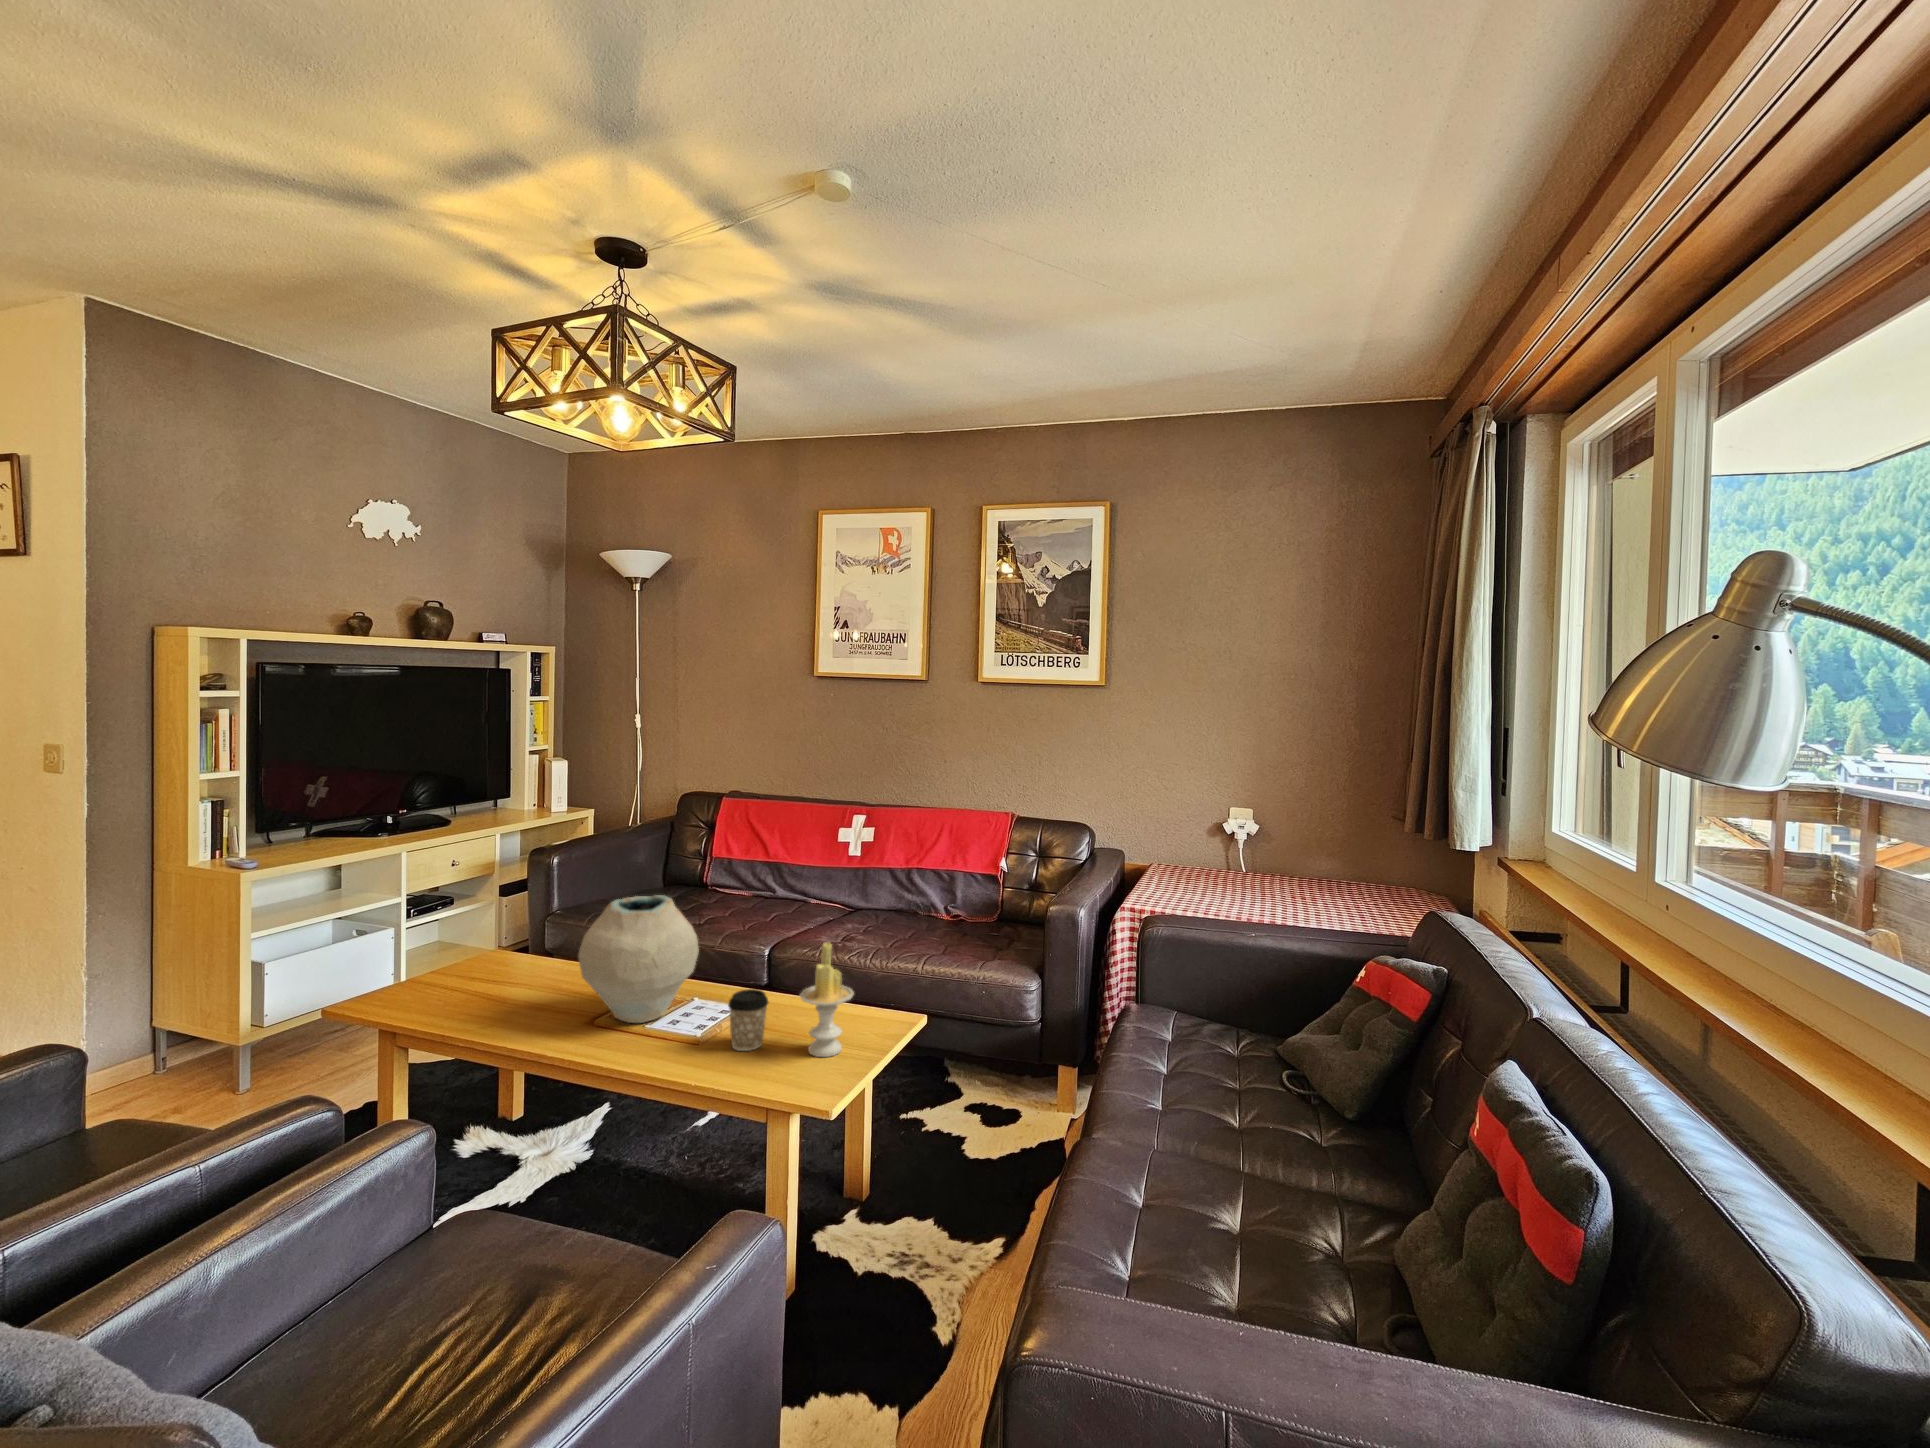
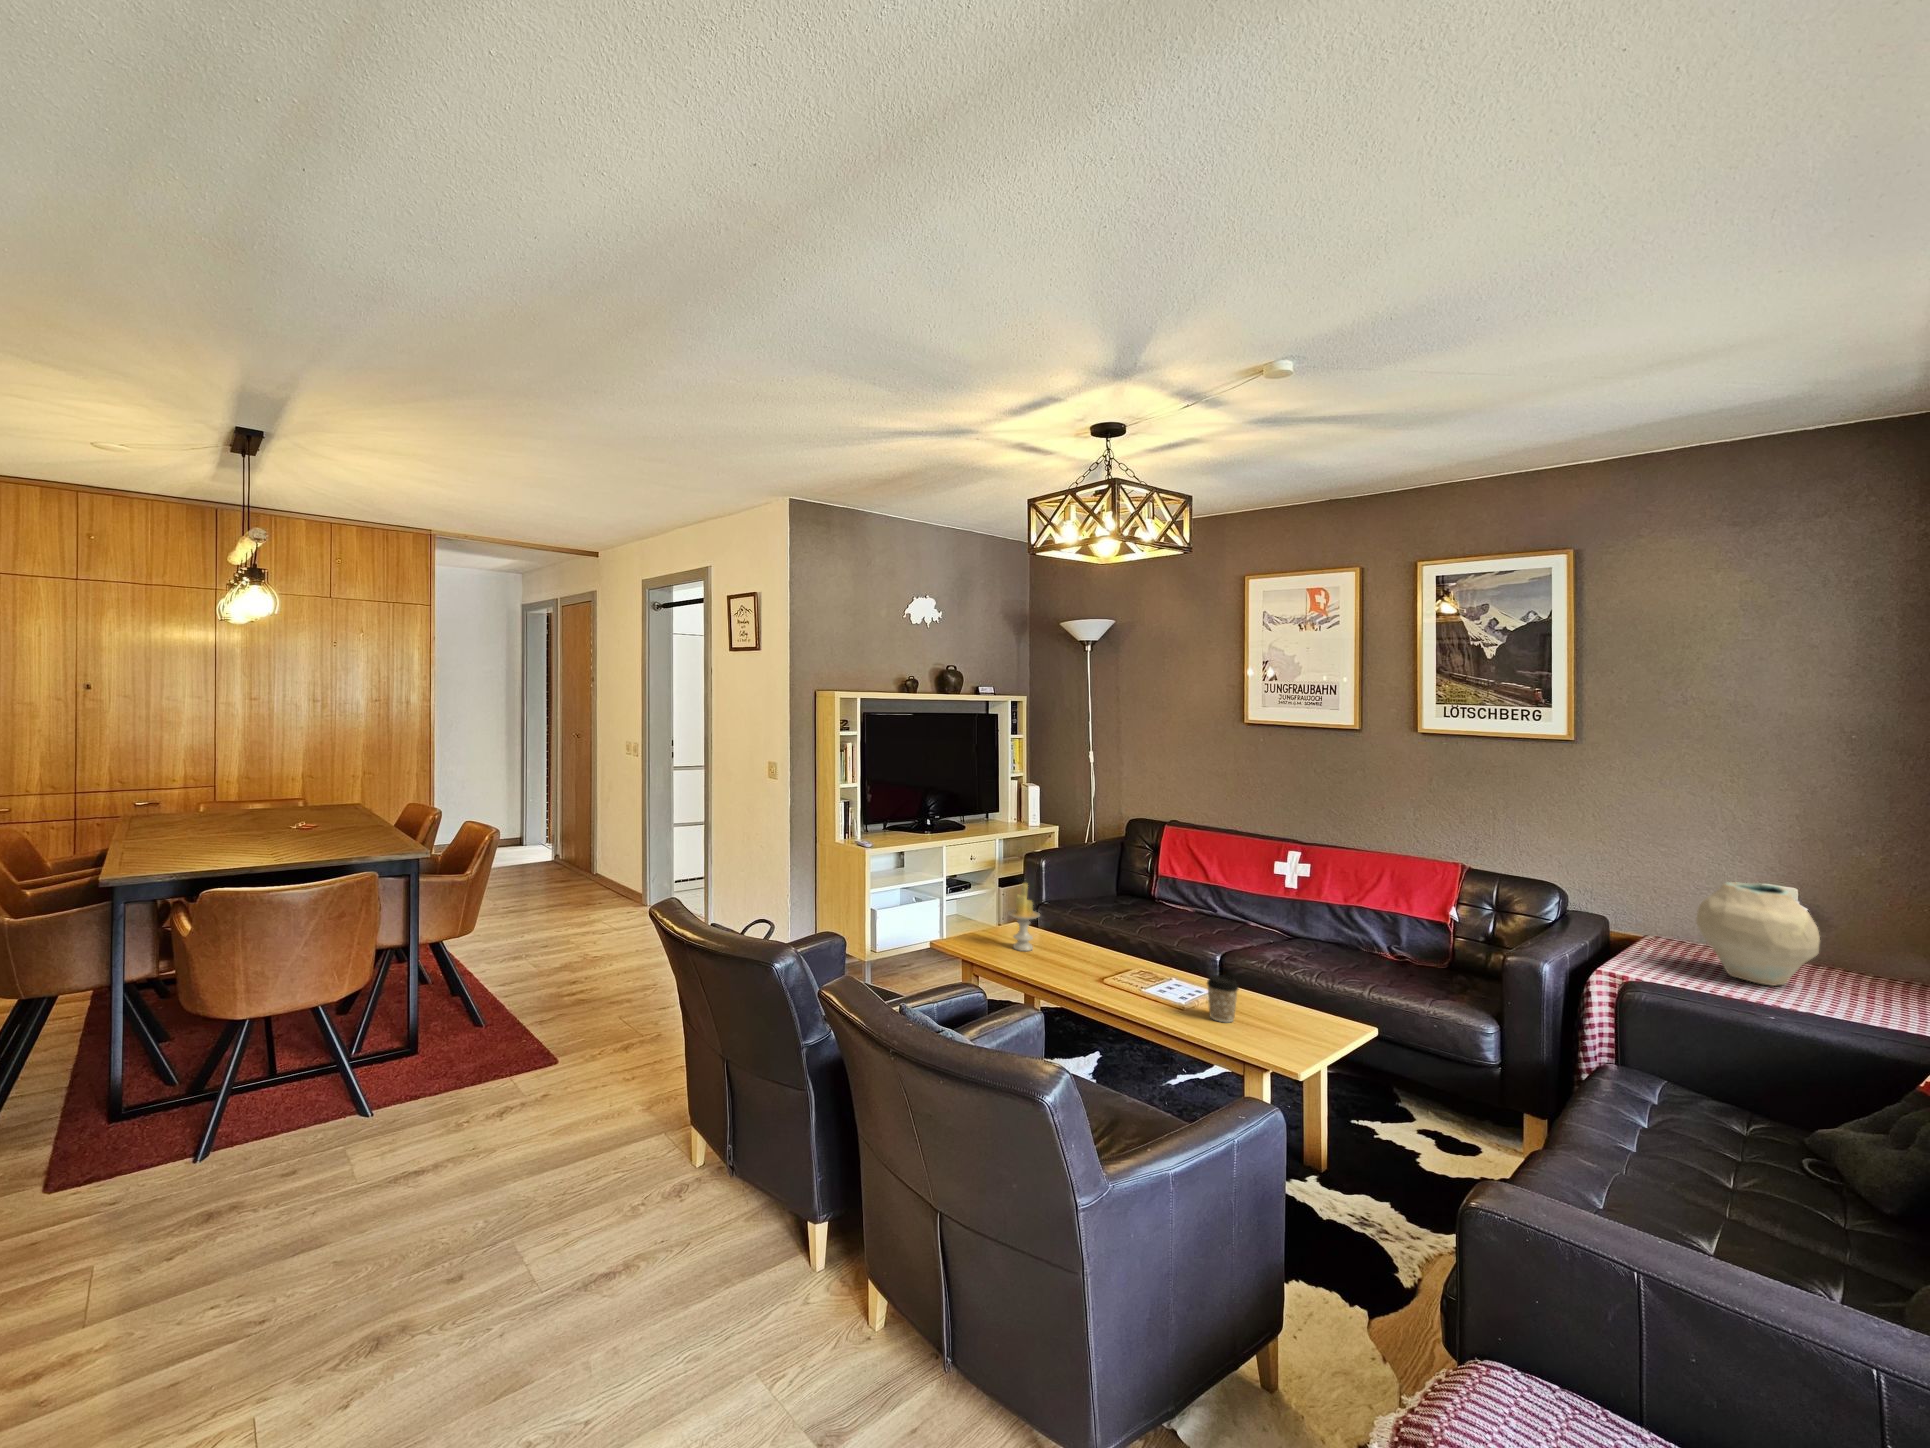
vase: present [578,895,699,1023] -> present [1696,882,1820,986]
candle: present [800,943,854,1057] -> present [1008,883,1040,951]

